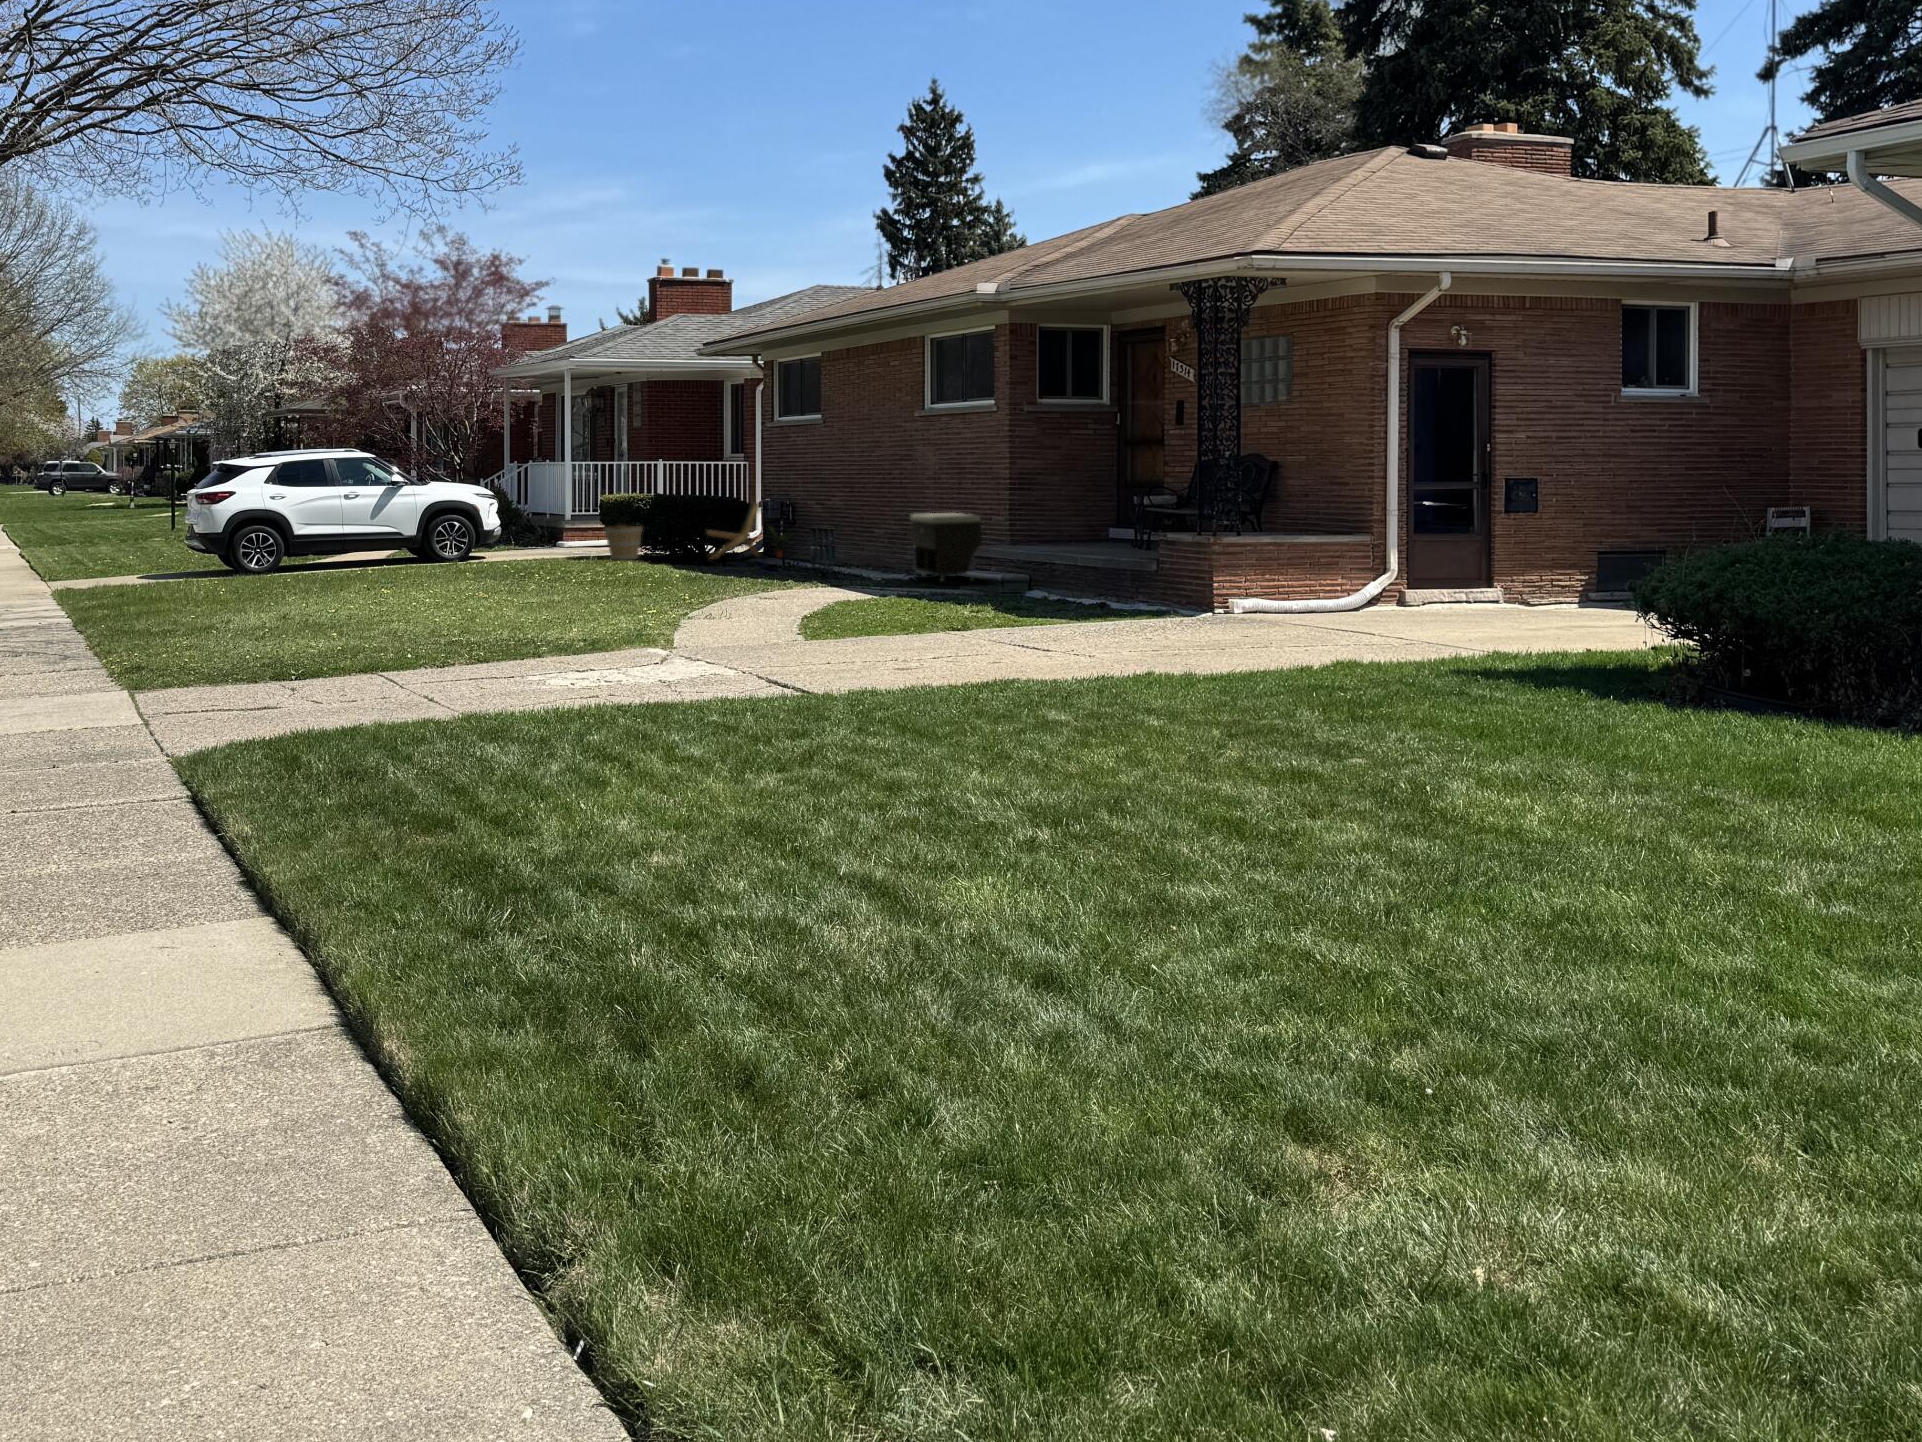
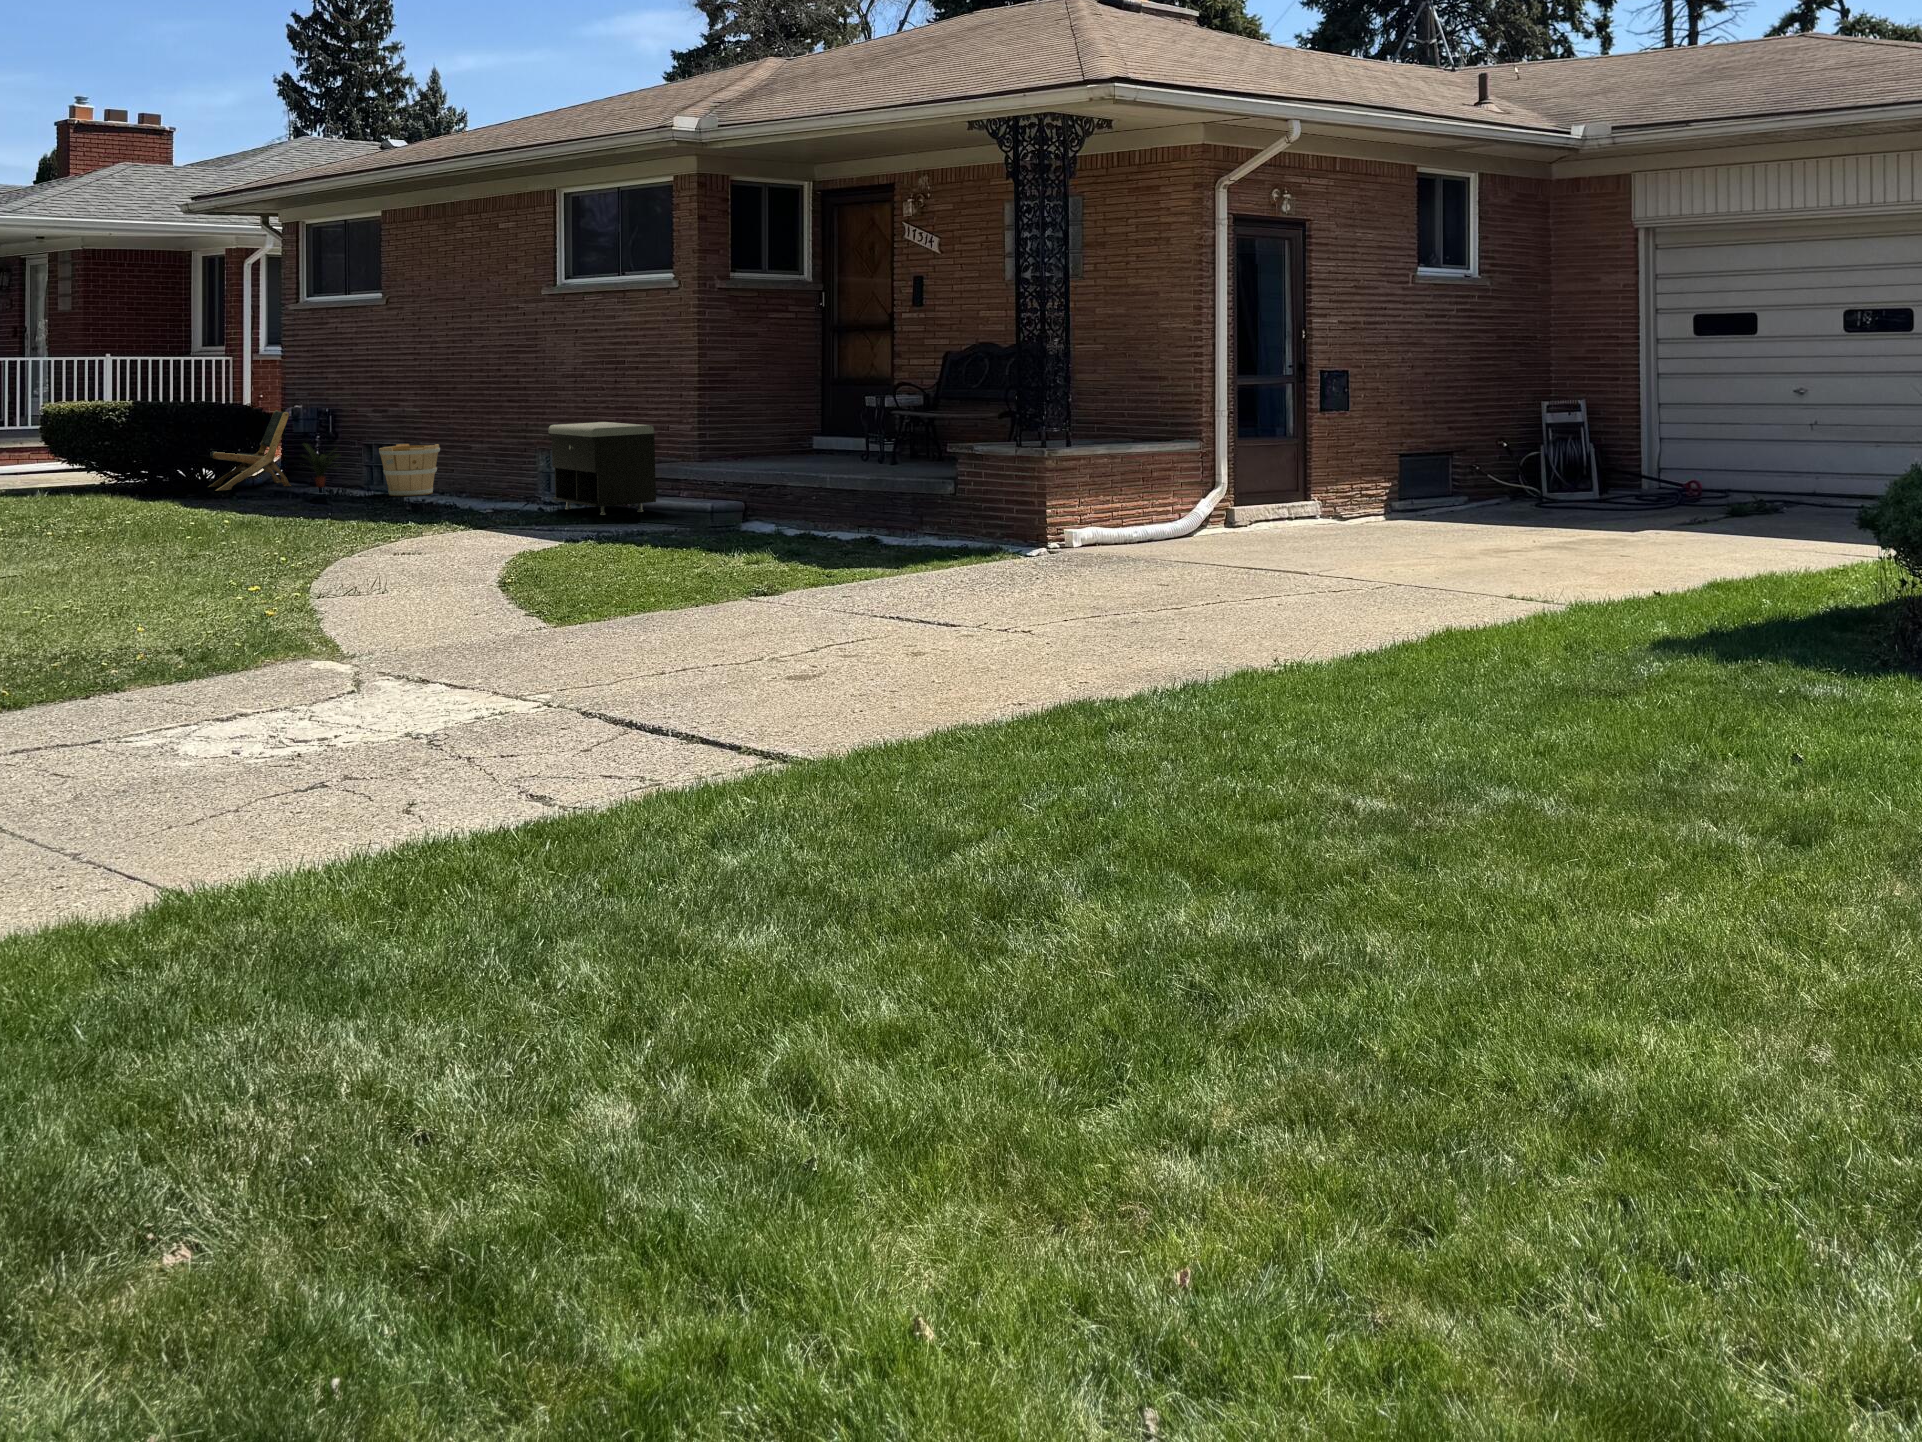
wooden bucket: present [604,525,643,560] -> present [379,444,440,496]

